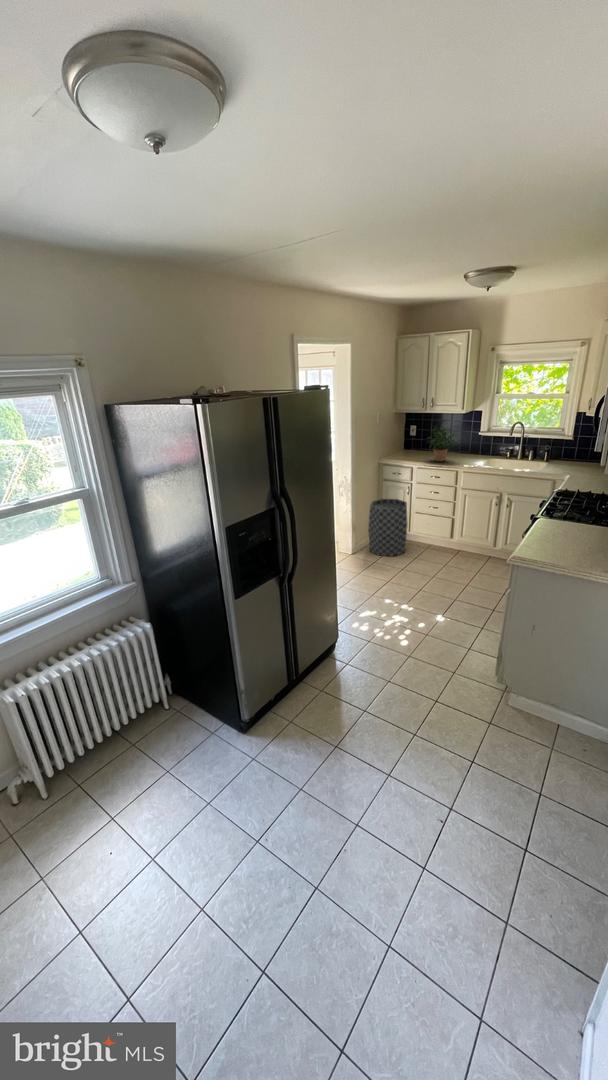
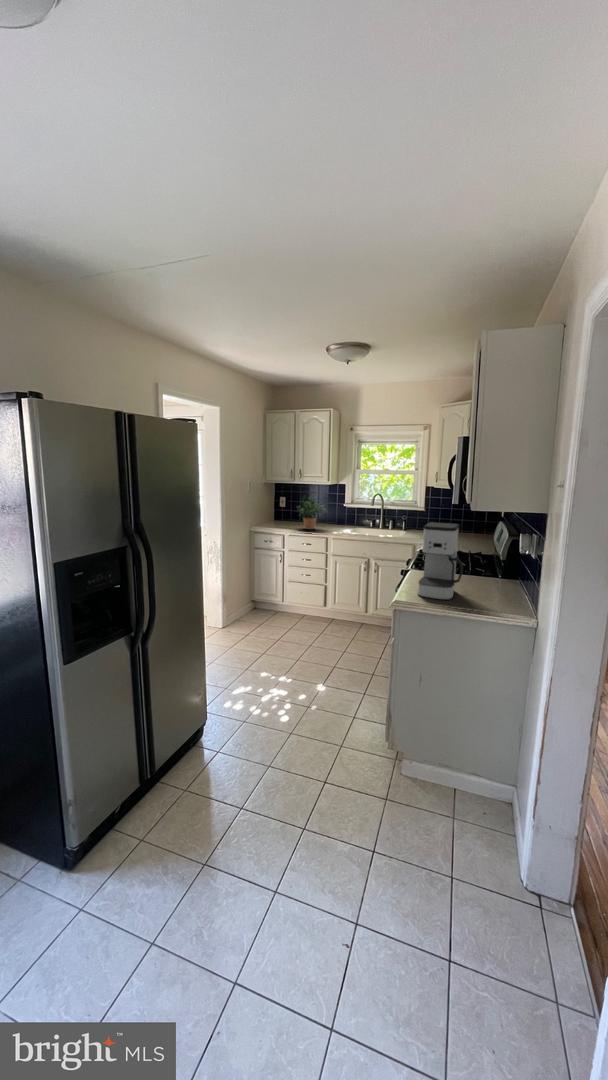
coffee maker: none [540,476,595,556] -> present [418,522,463,600]
trash can: present [368,499,407,556] -> none [239,568,280,629]

